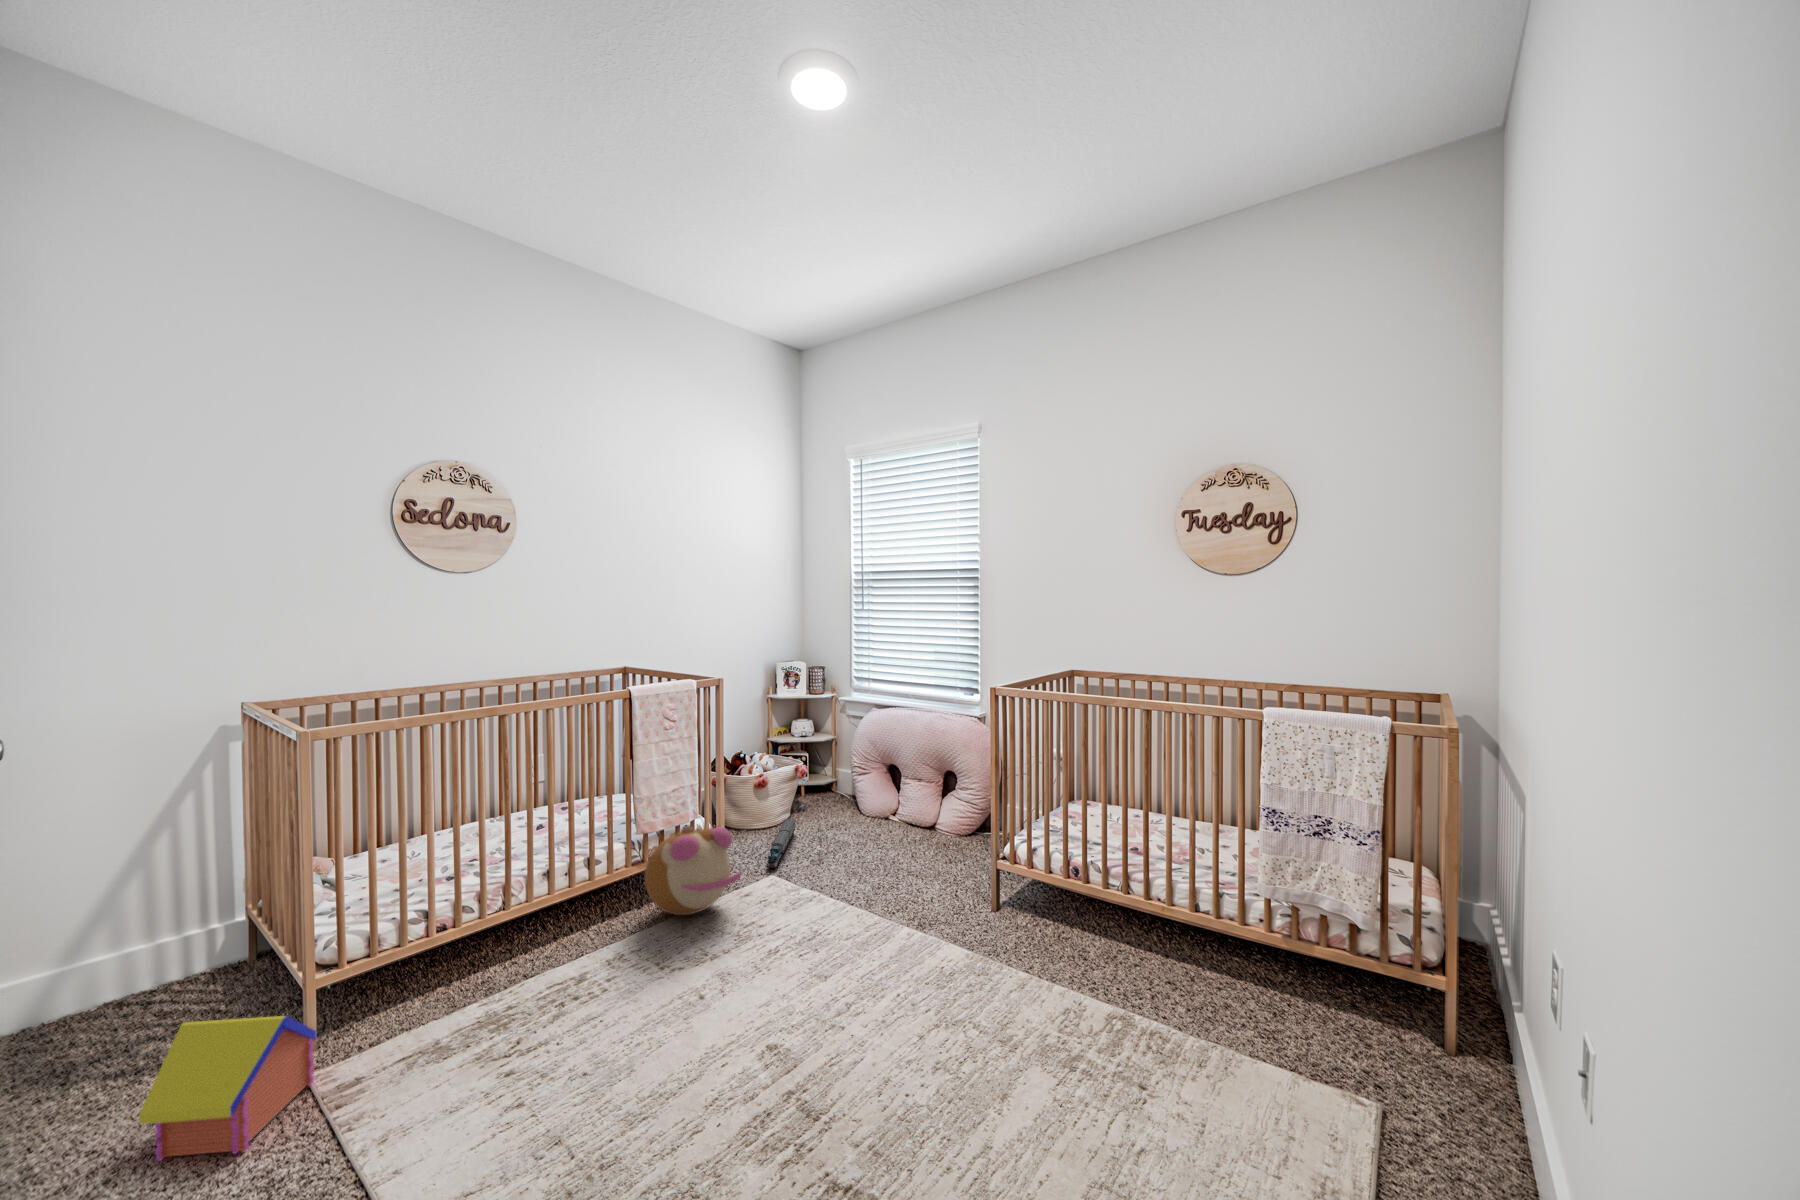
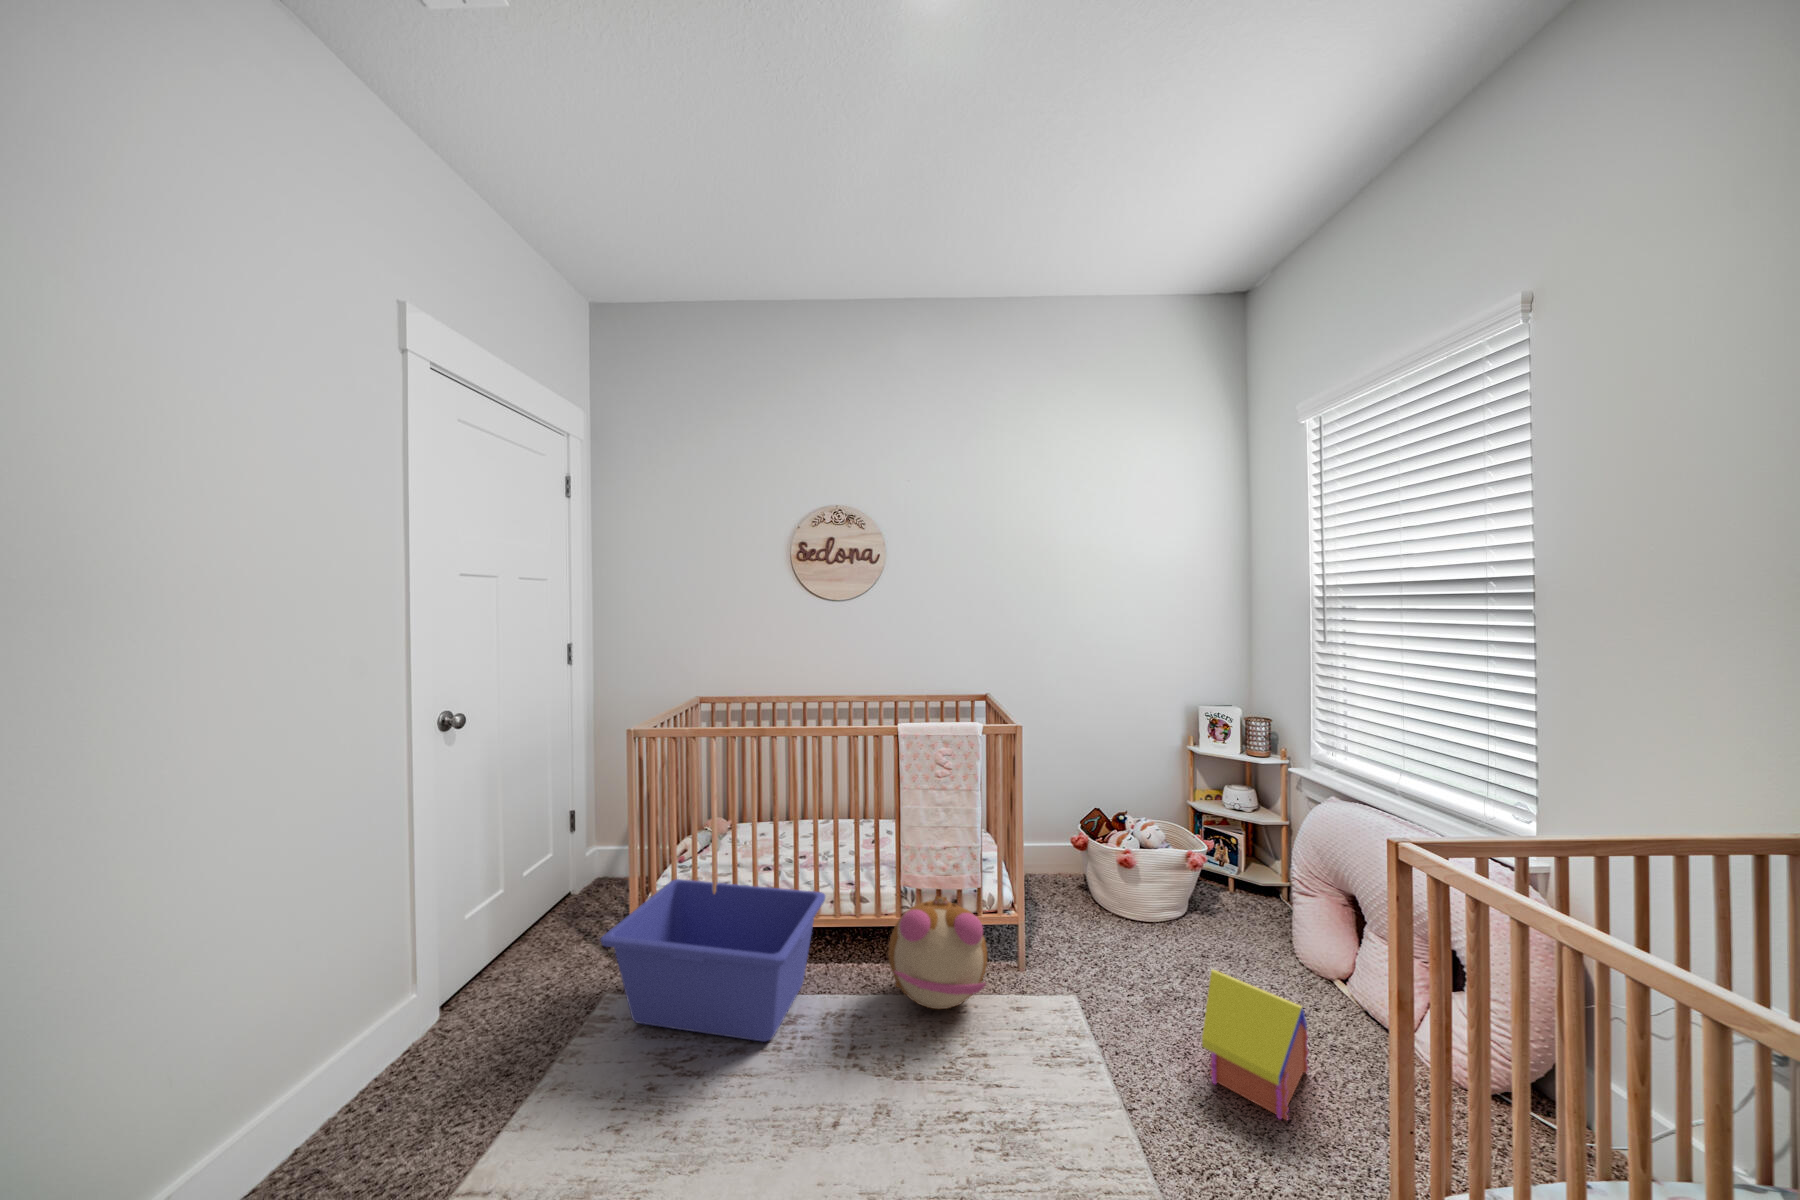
toy train: present [766,819,795,868] -> none [1071,920,1165,990]
storage bin: none [374,859,620,1044] -> present [601,879,825,1042]
toy house: present [139,1016,316,1161] -> present [1202,970,1309,1120]

